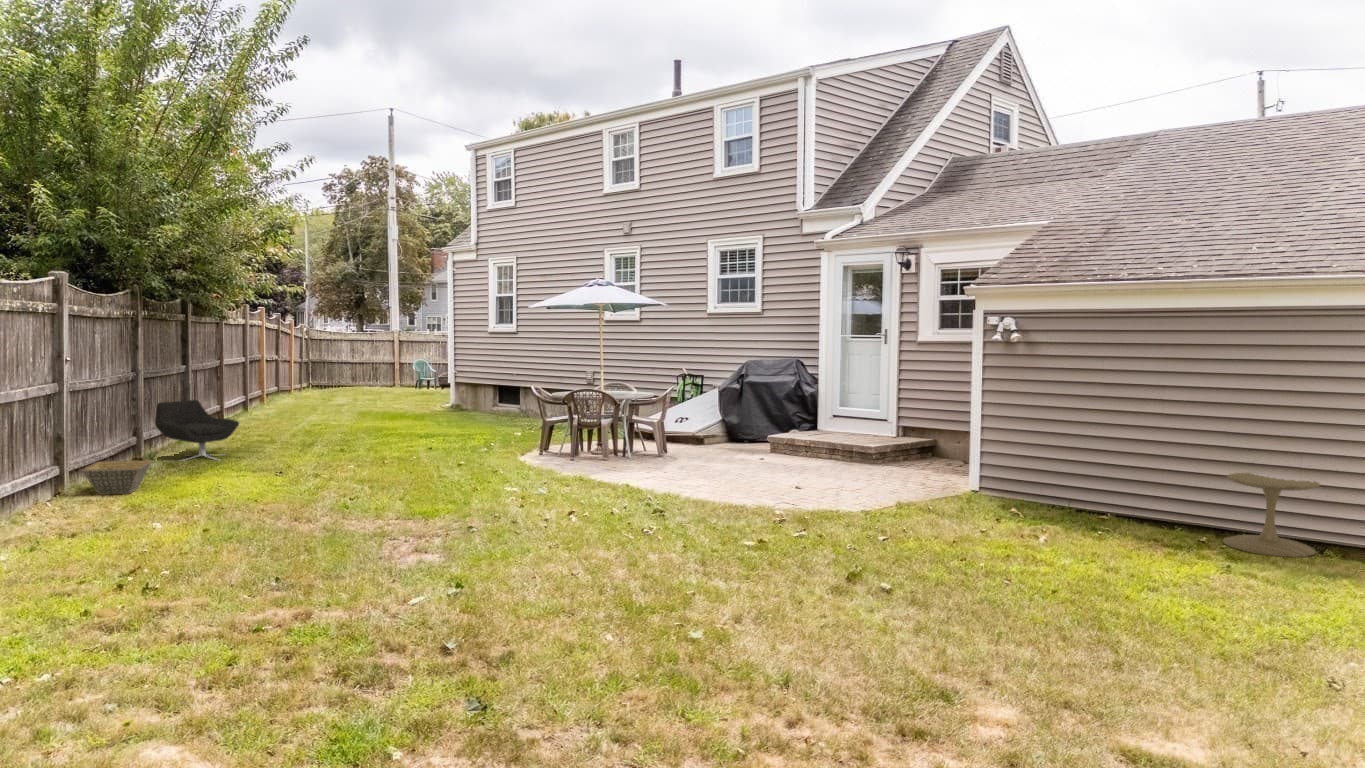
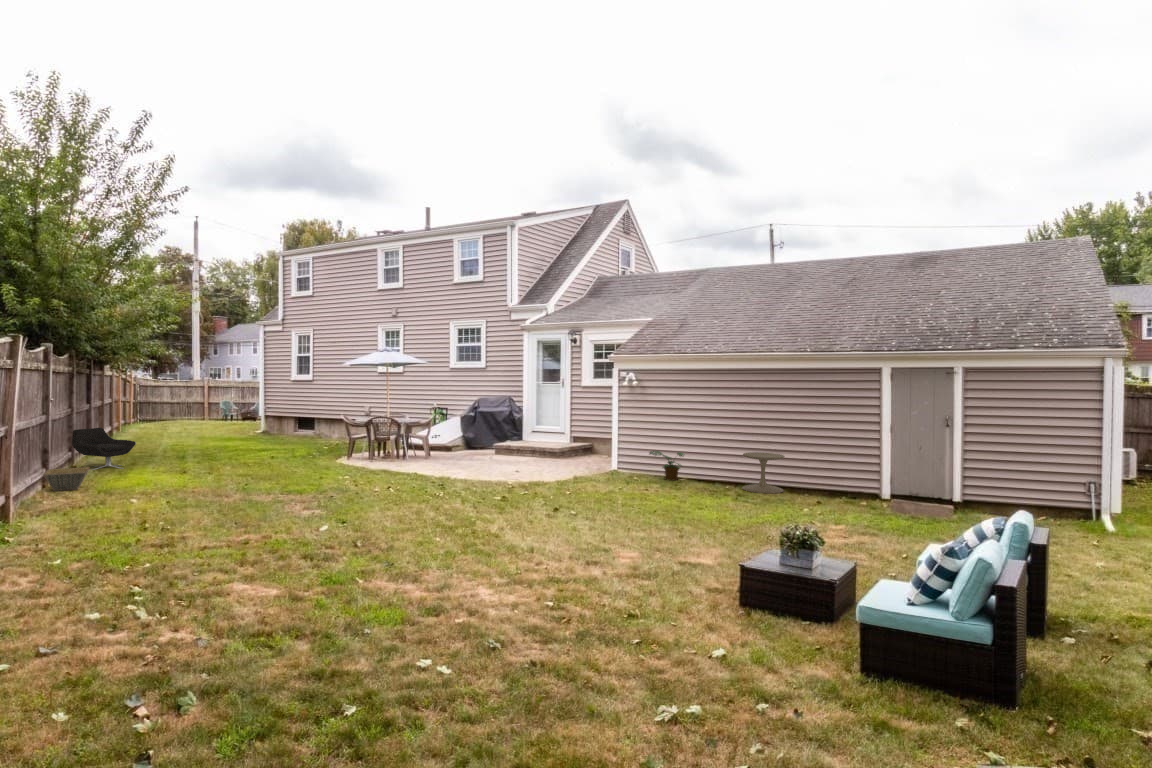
potted plant: none [1034,461,1106,517] -> present [650,451,684,480]

